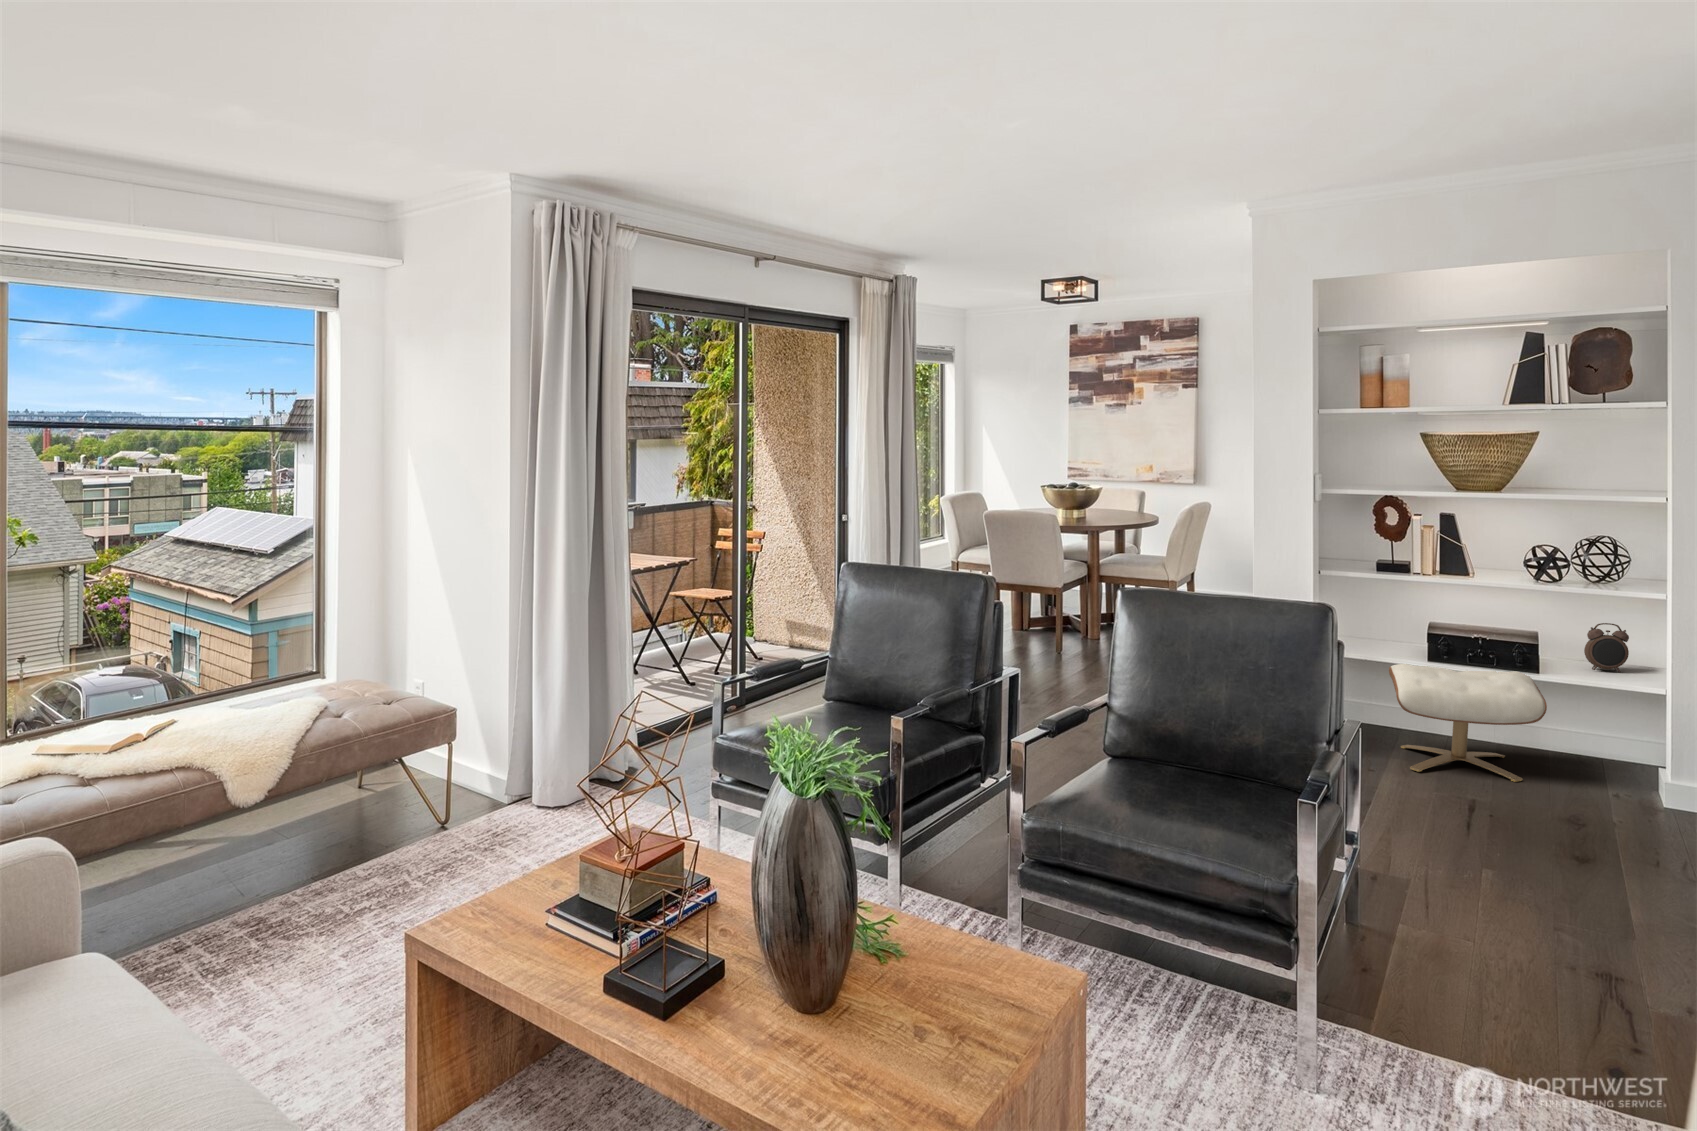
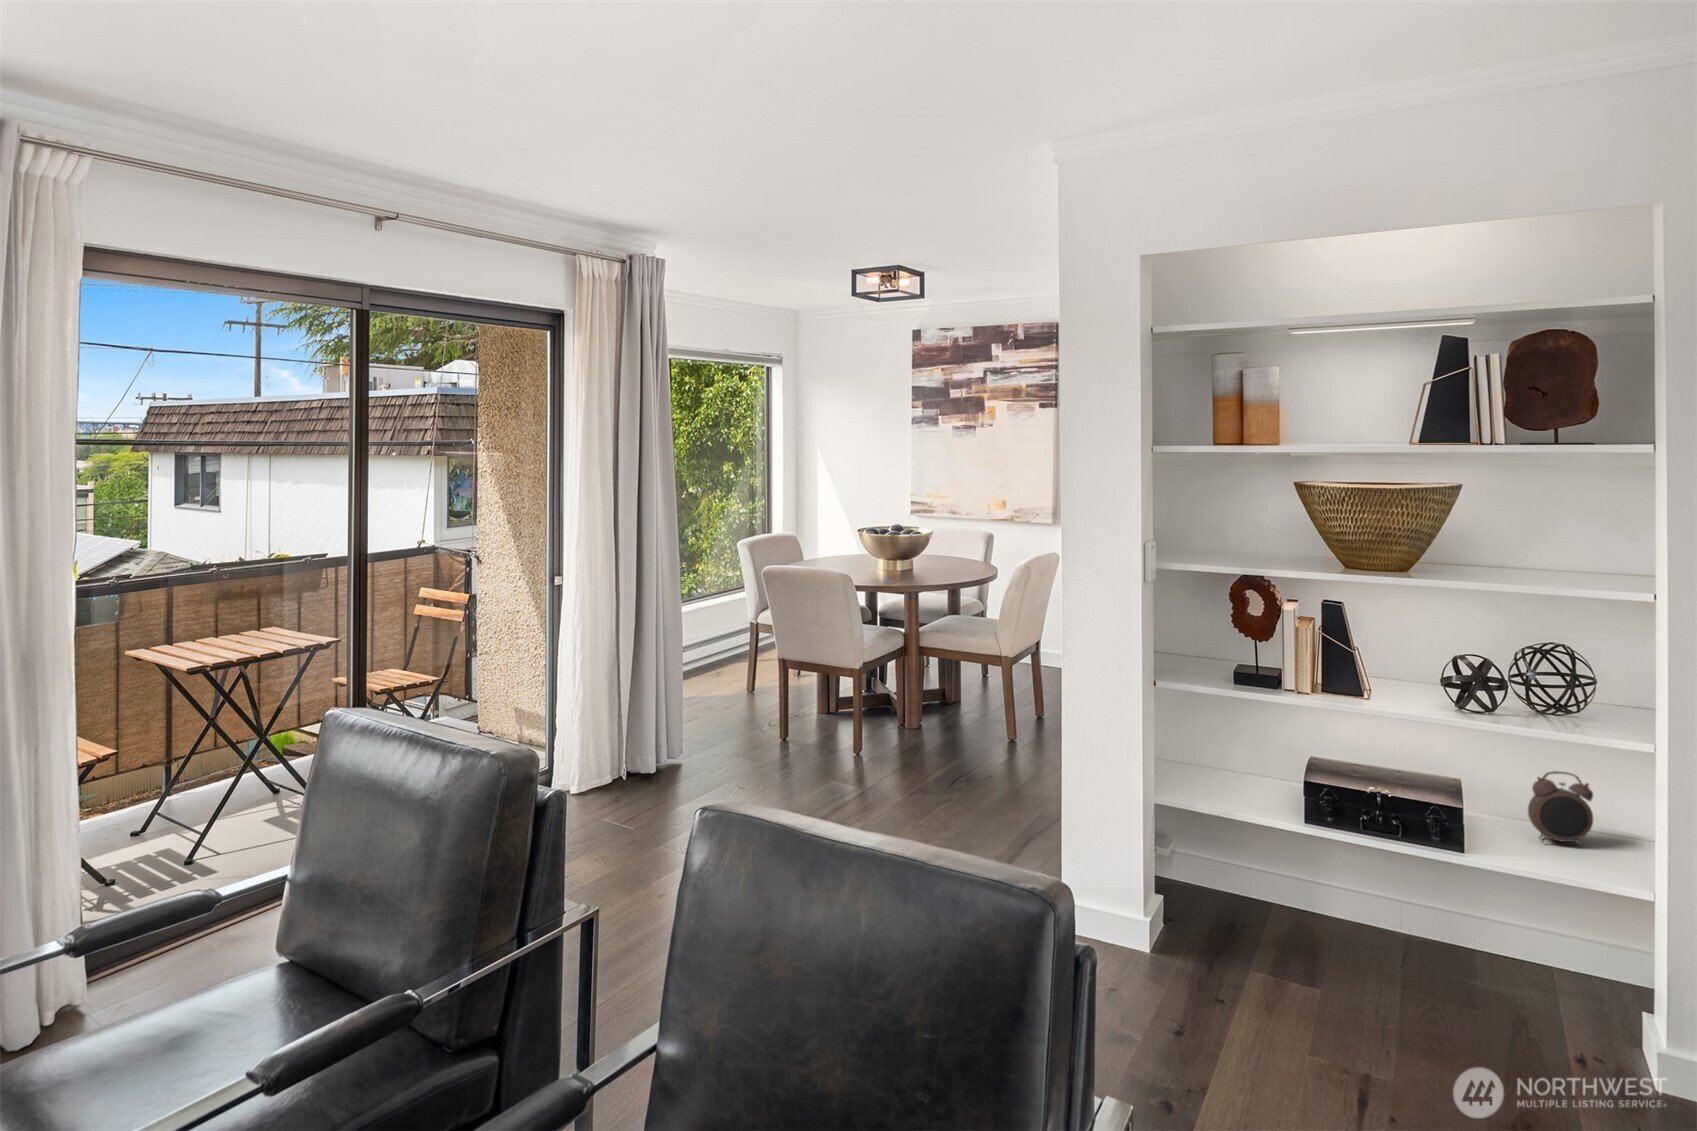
ottoman: present [1389,664,1547,782] -> none [1249,825,1478,1034]

